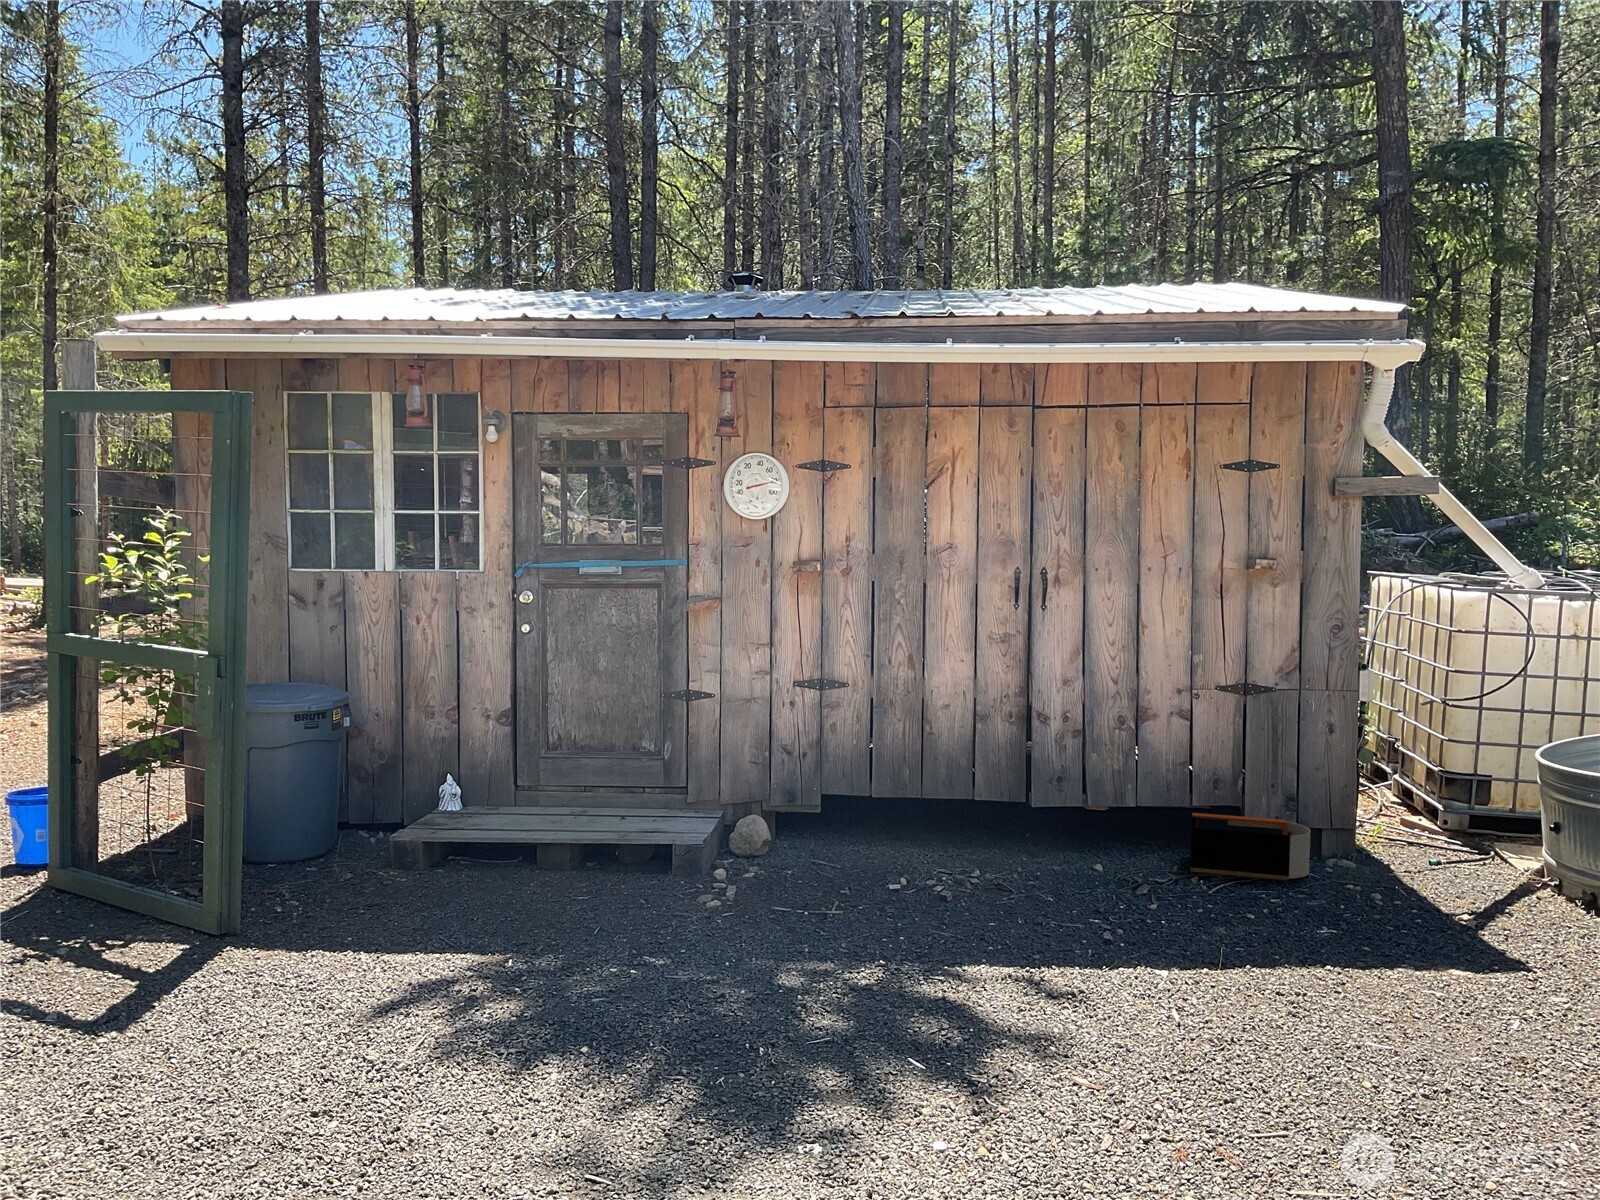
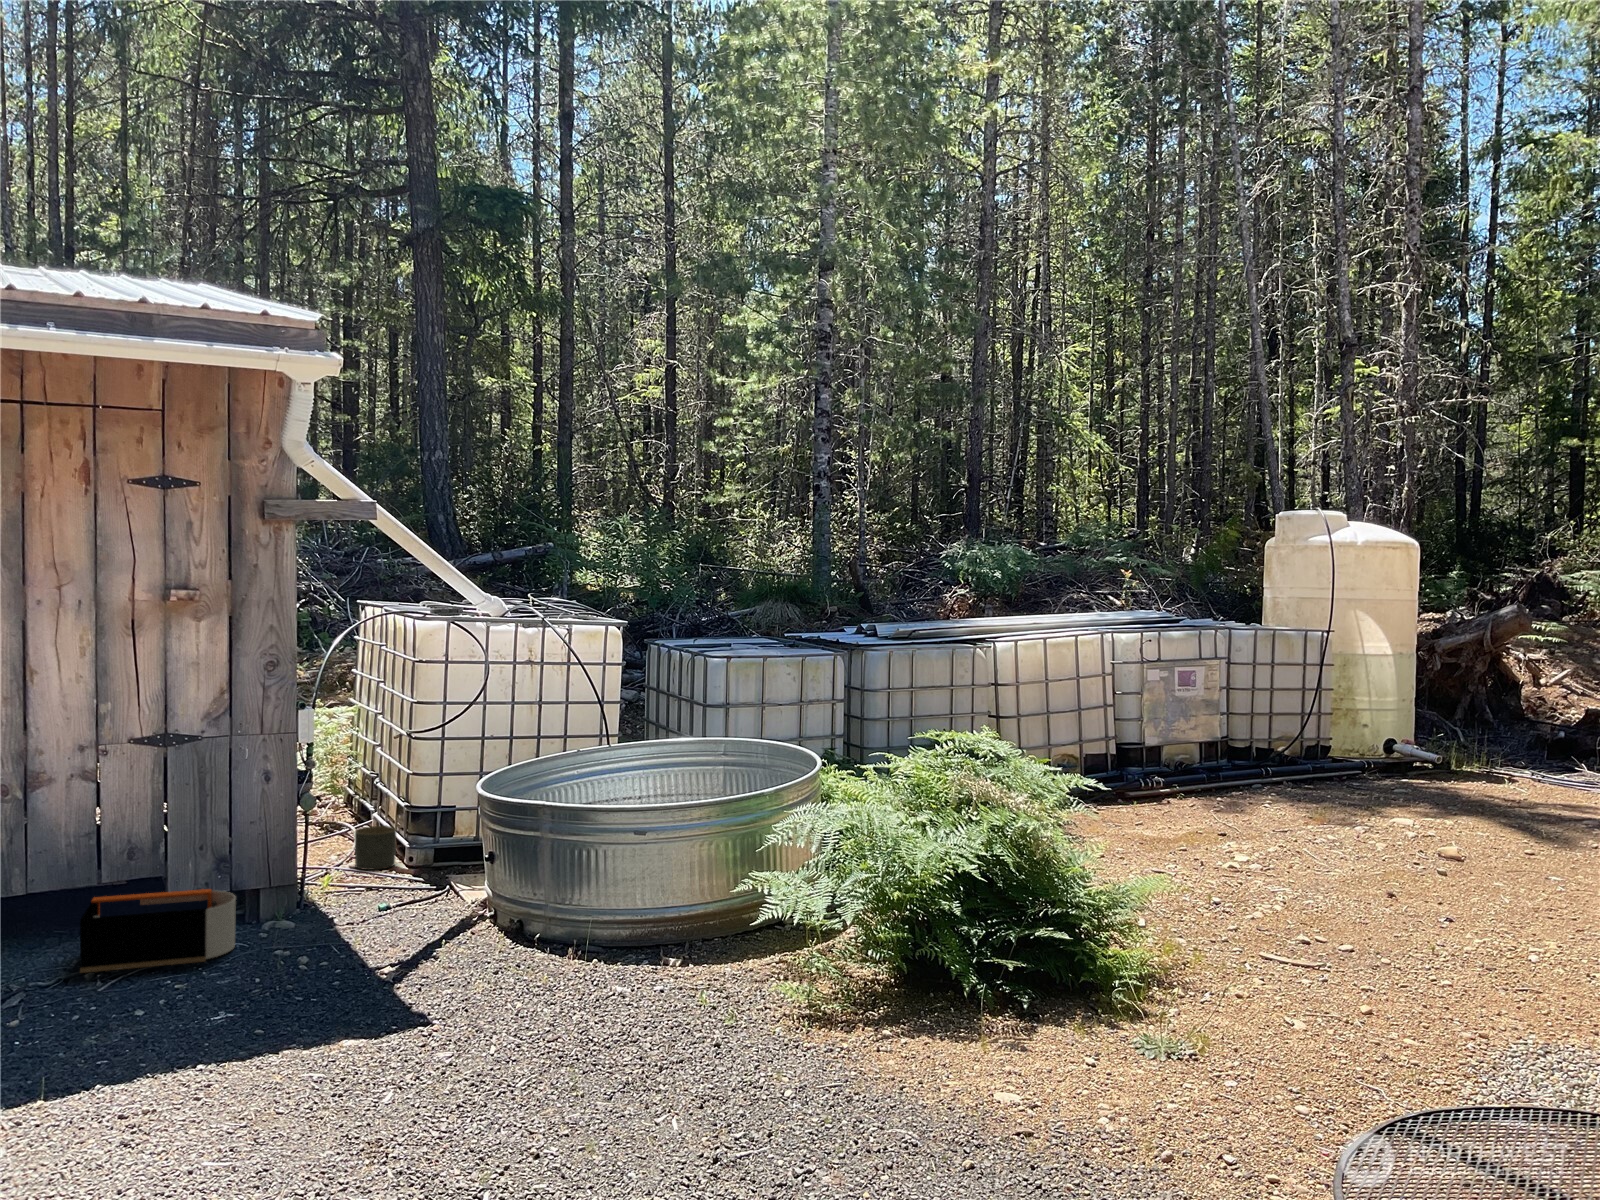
planter: none [1387,785,1429,827] -> present [355,826,396,870]

